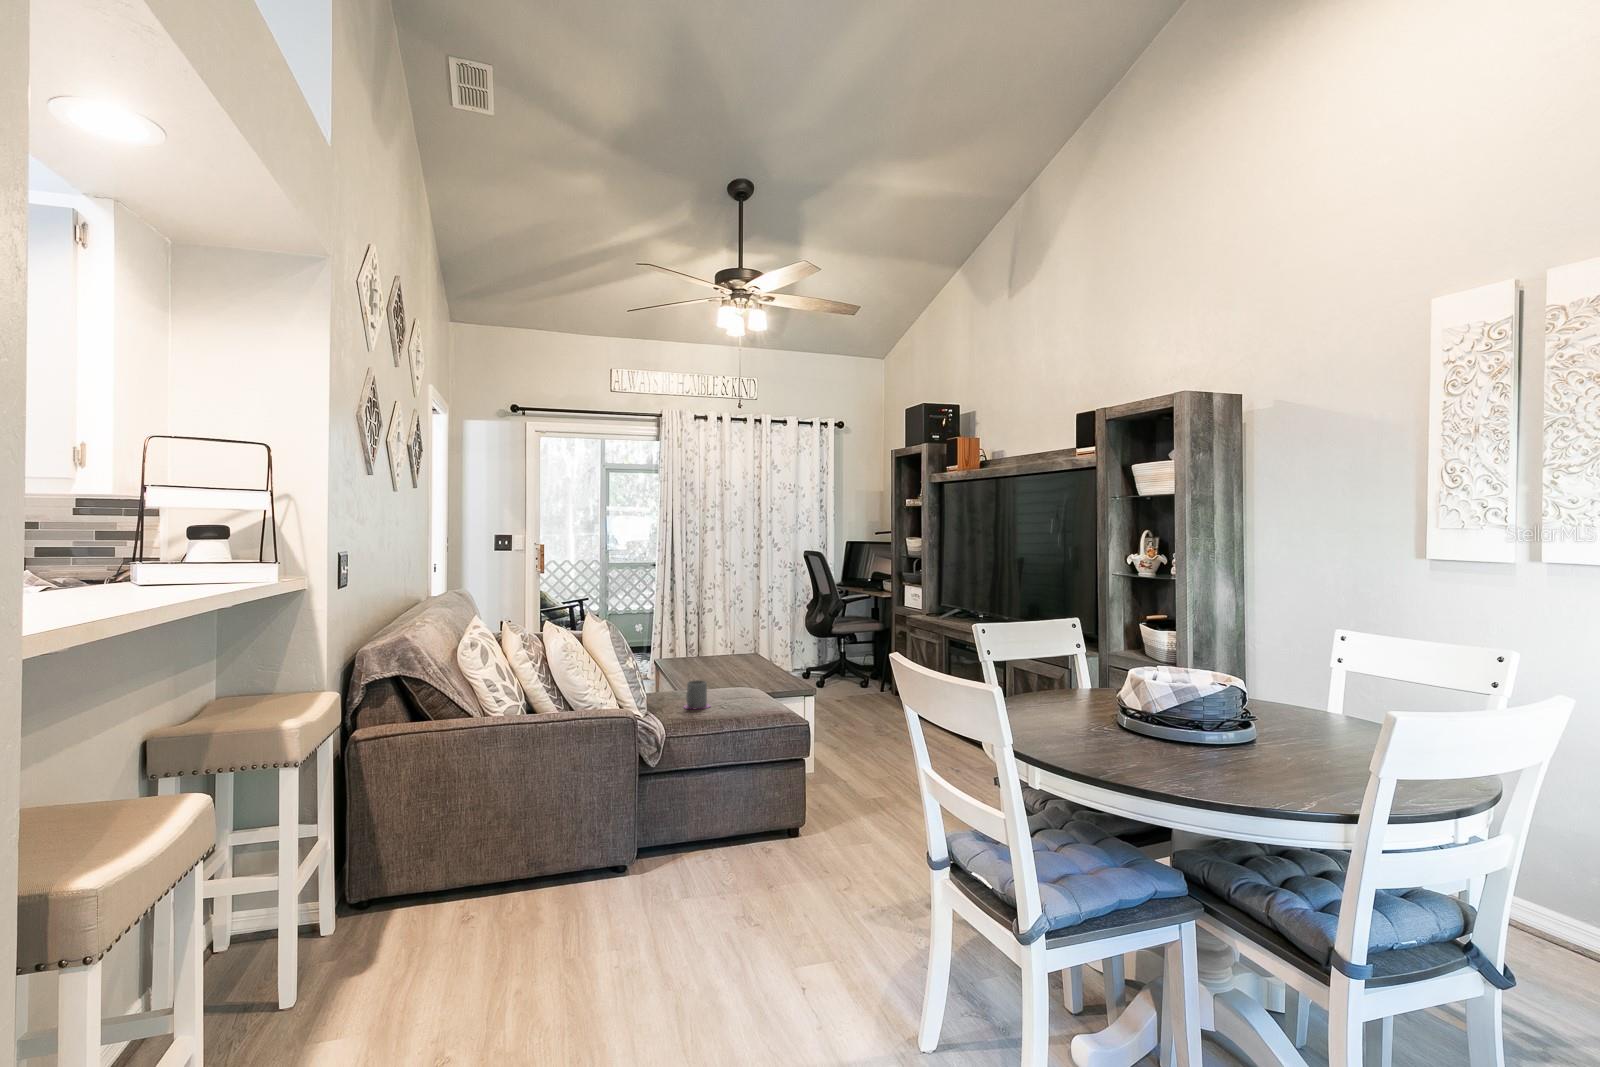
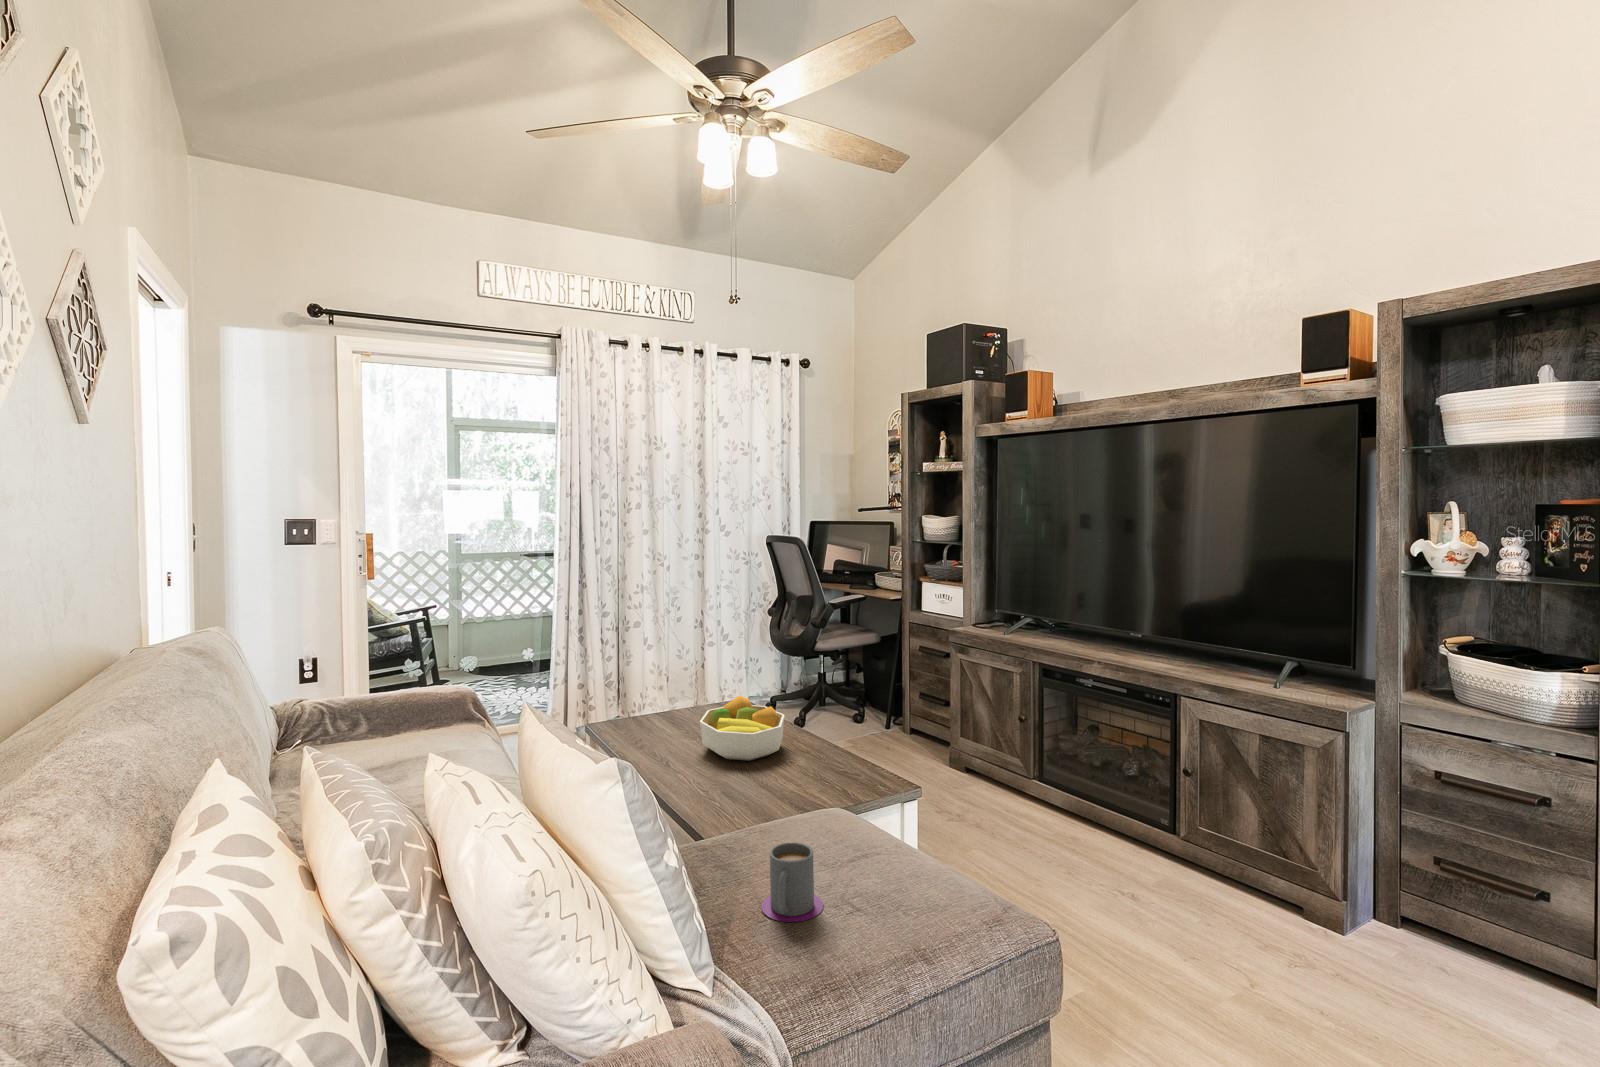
fruit bowl: none [707,641,757,674] -> present [700,696,784,761]

